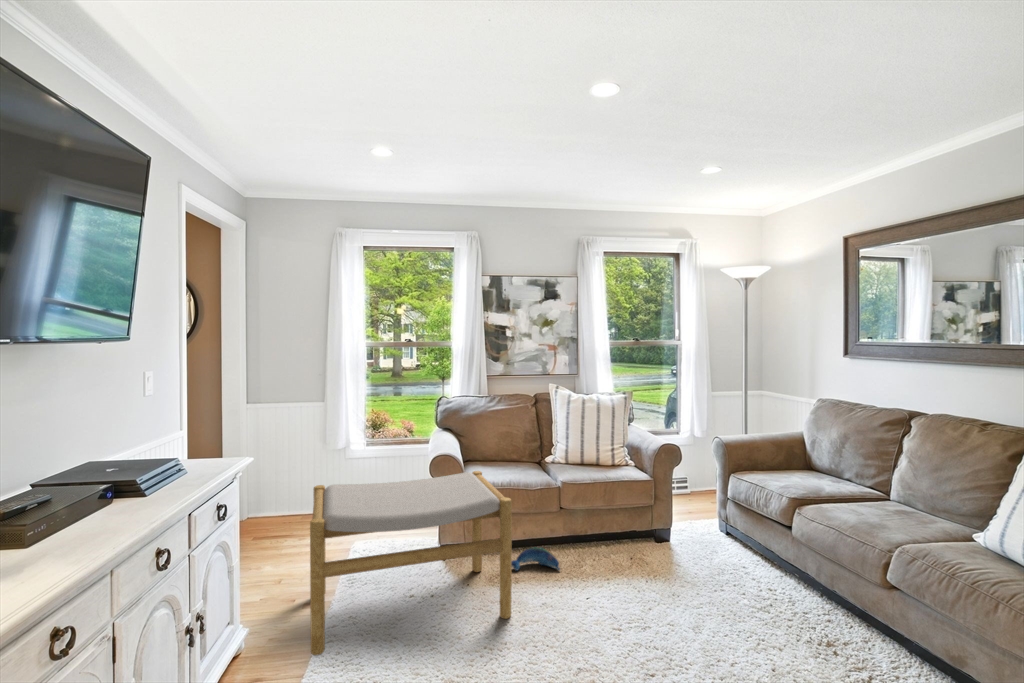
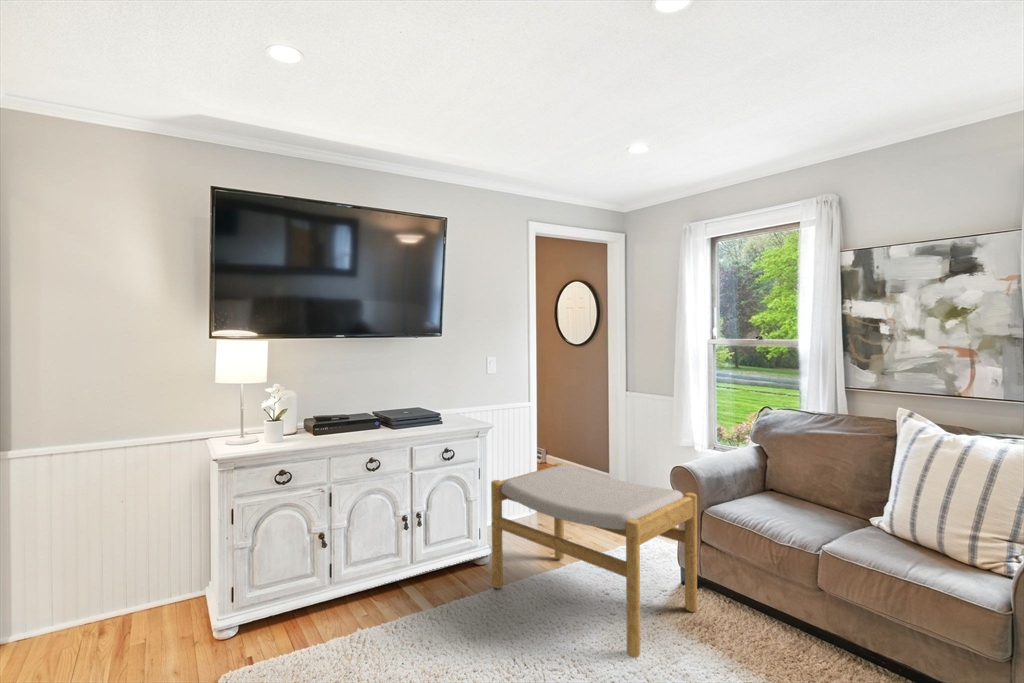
plush toy: present [511,547,560,570] -> none [722,616,781,663]

